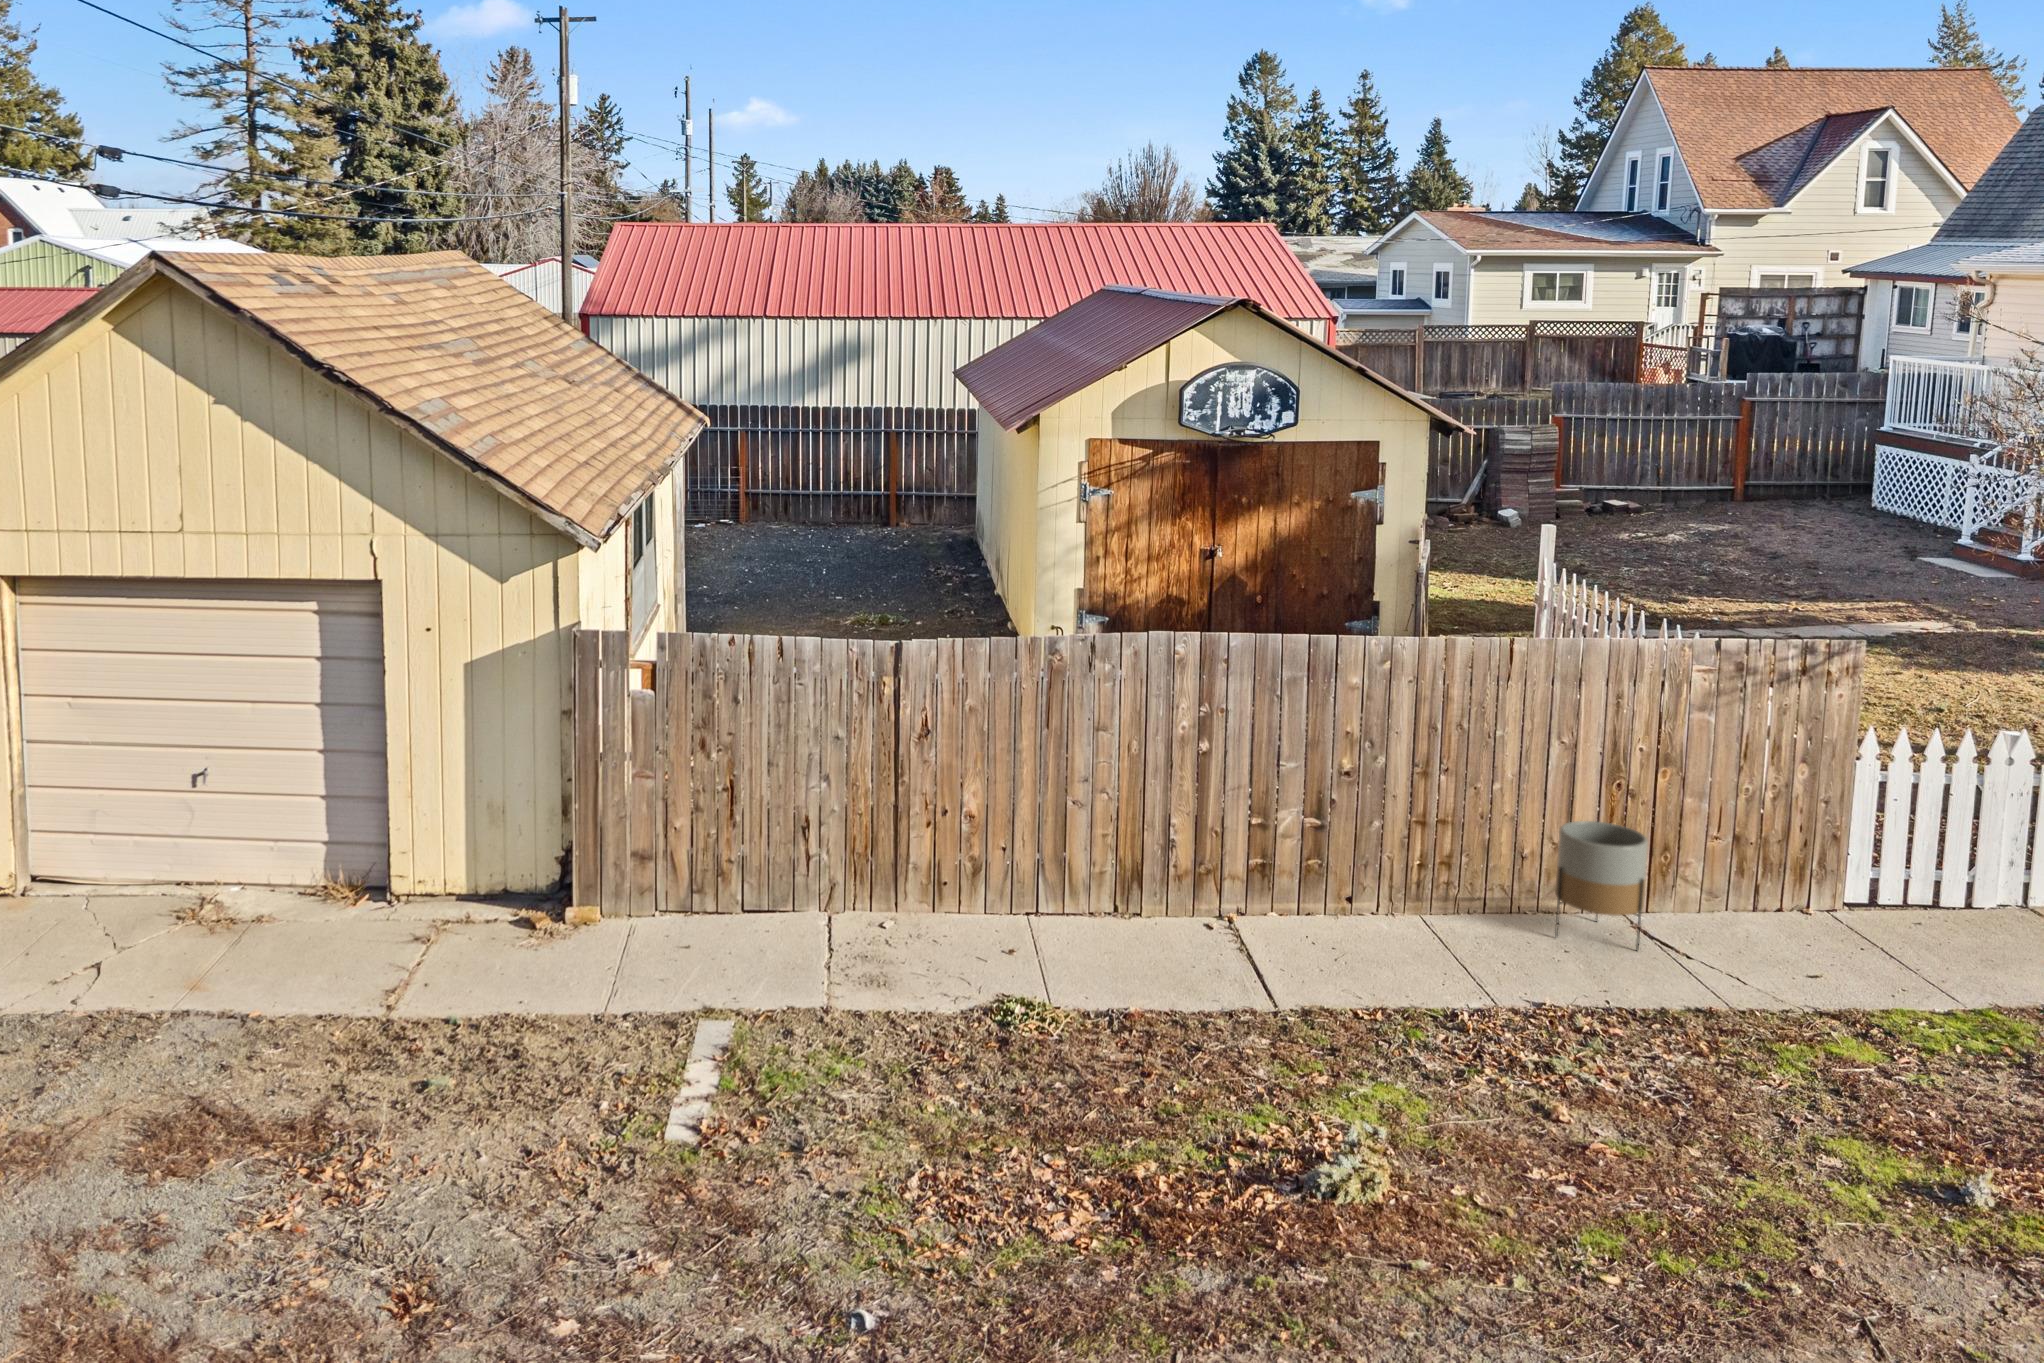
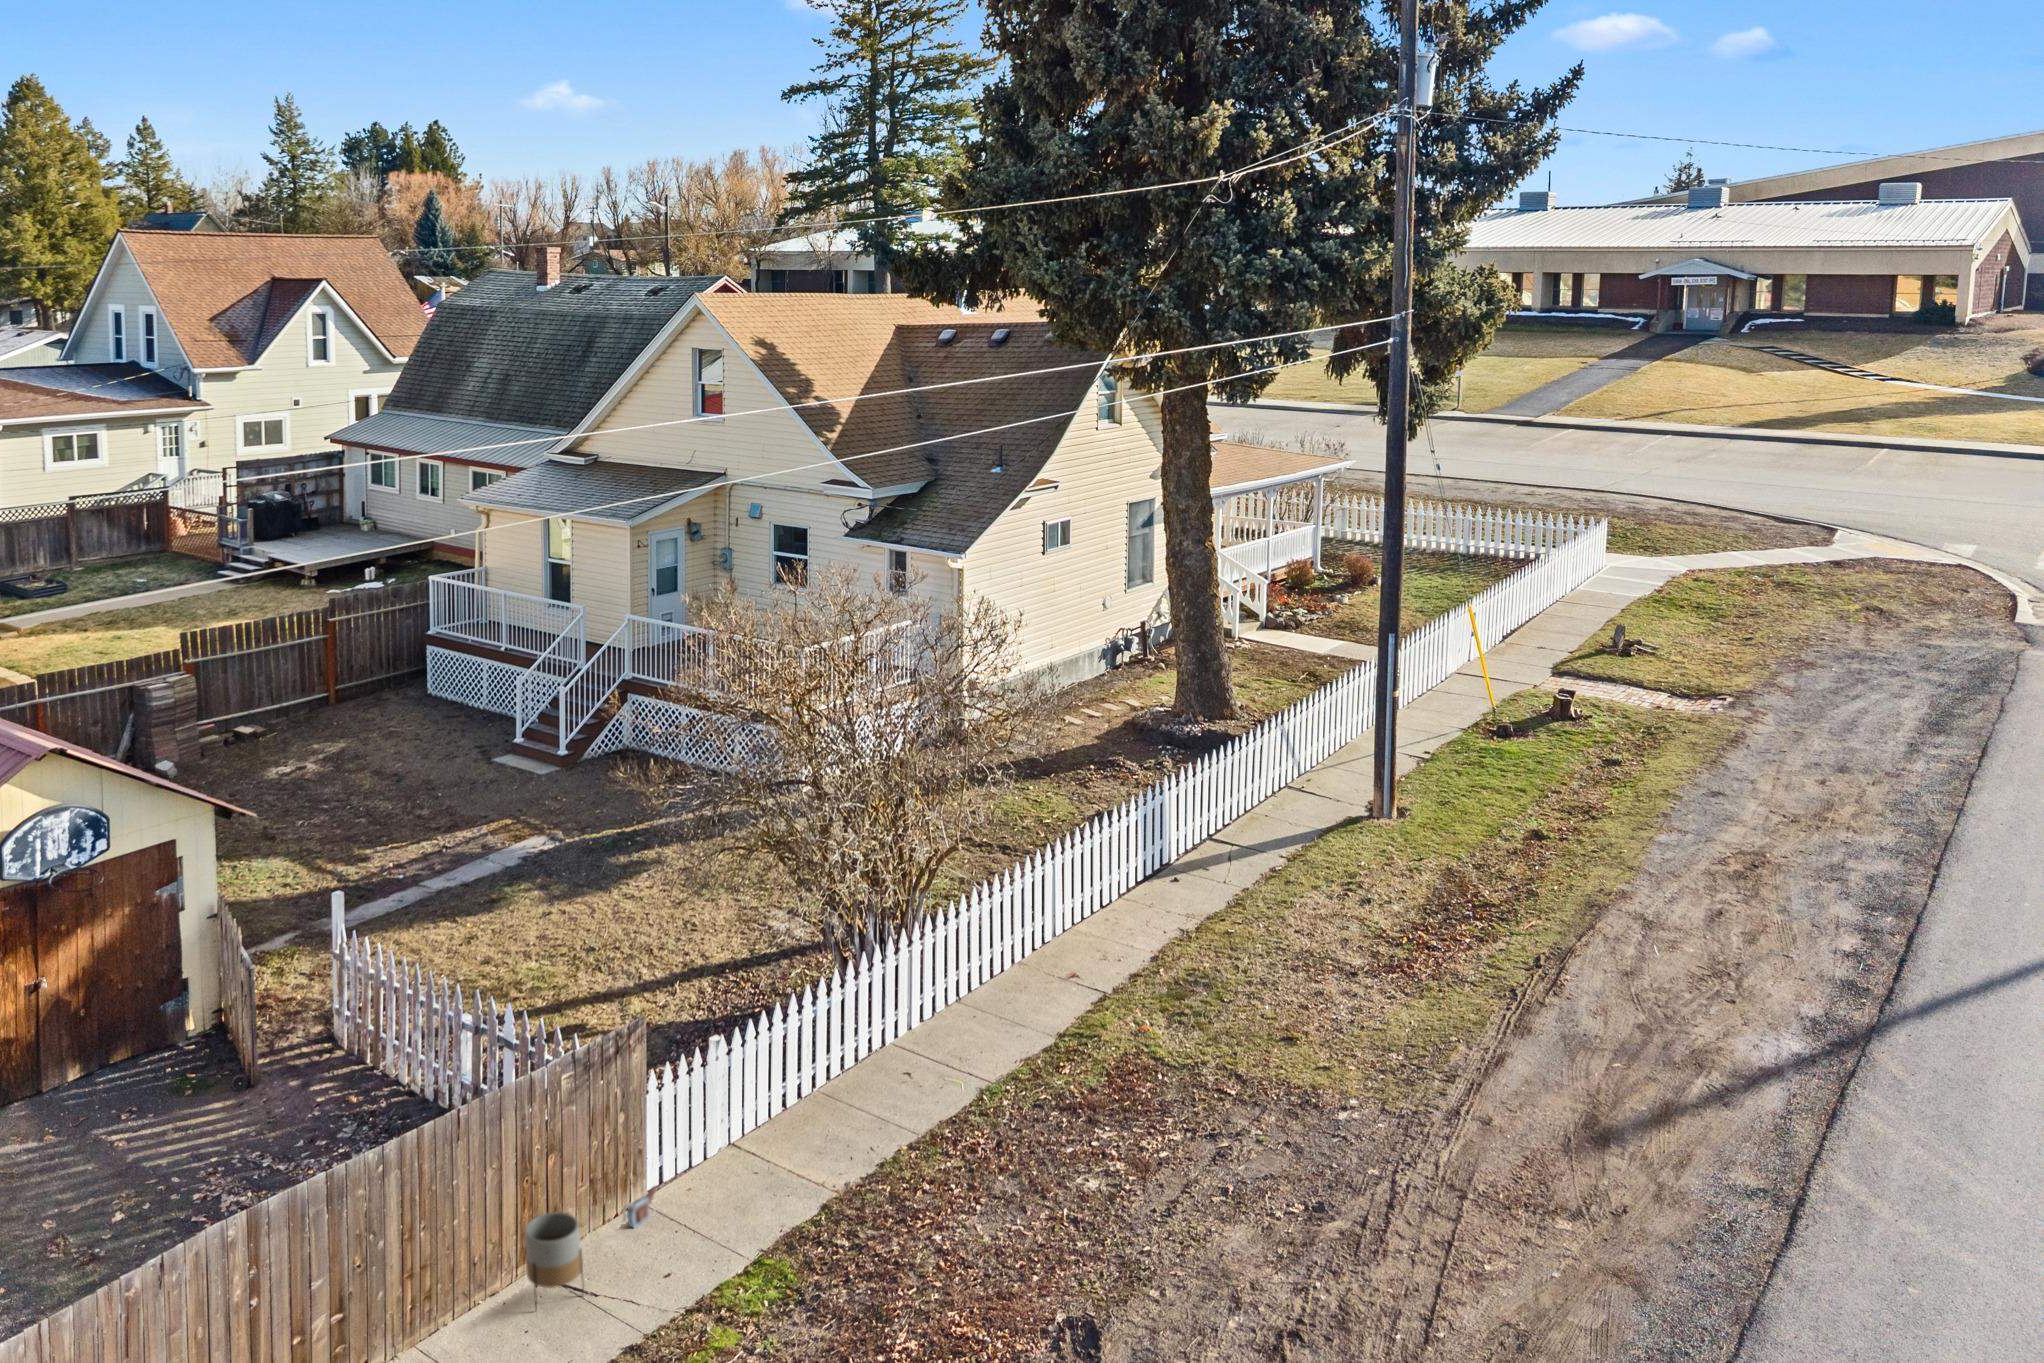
watering can: none [1754,884,1836,927] -> present [623,1186,656,1228]

